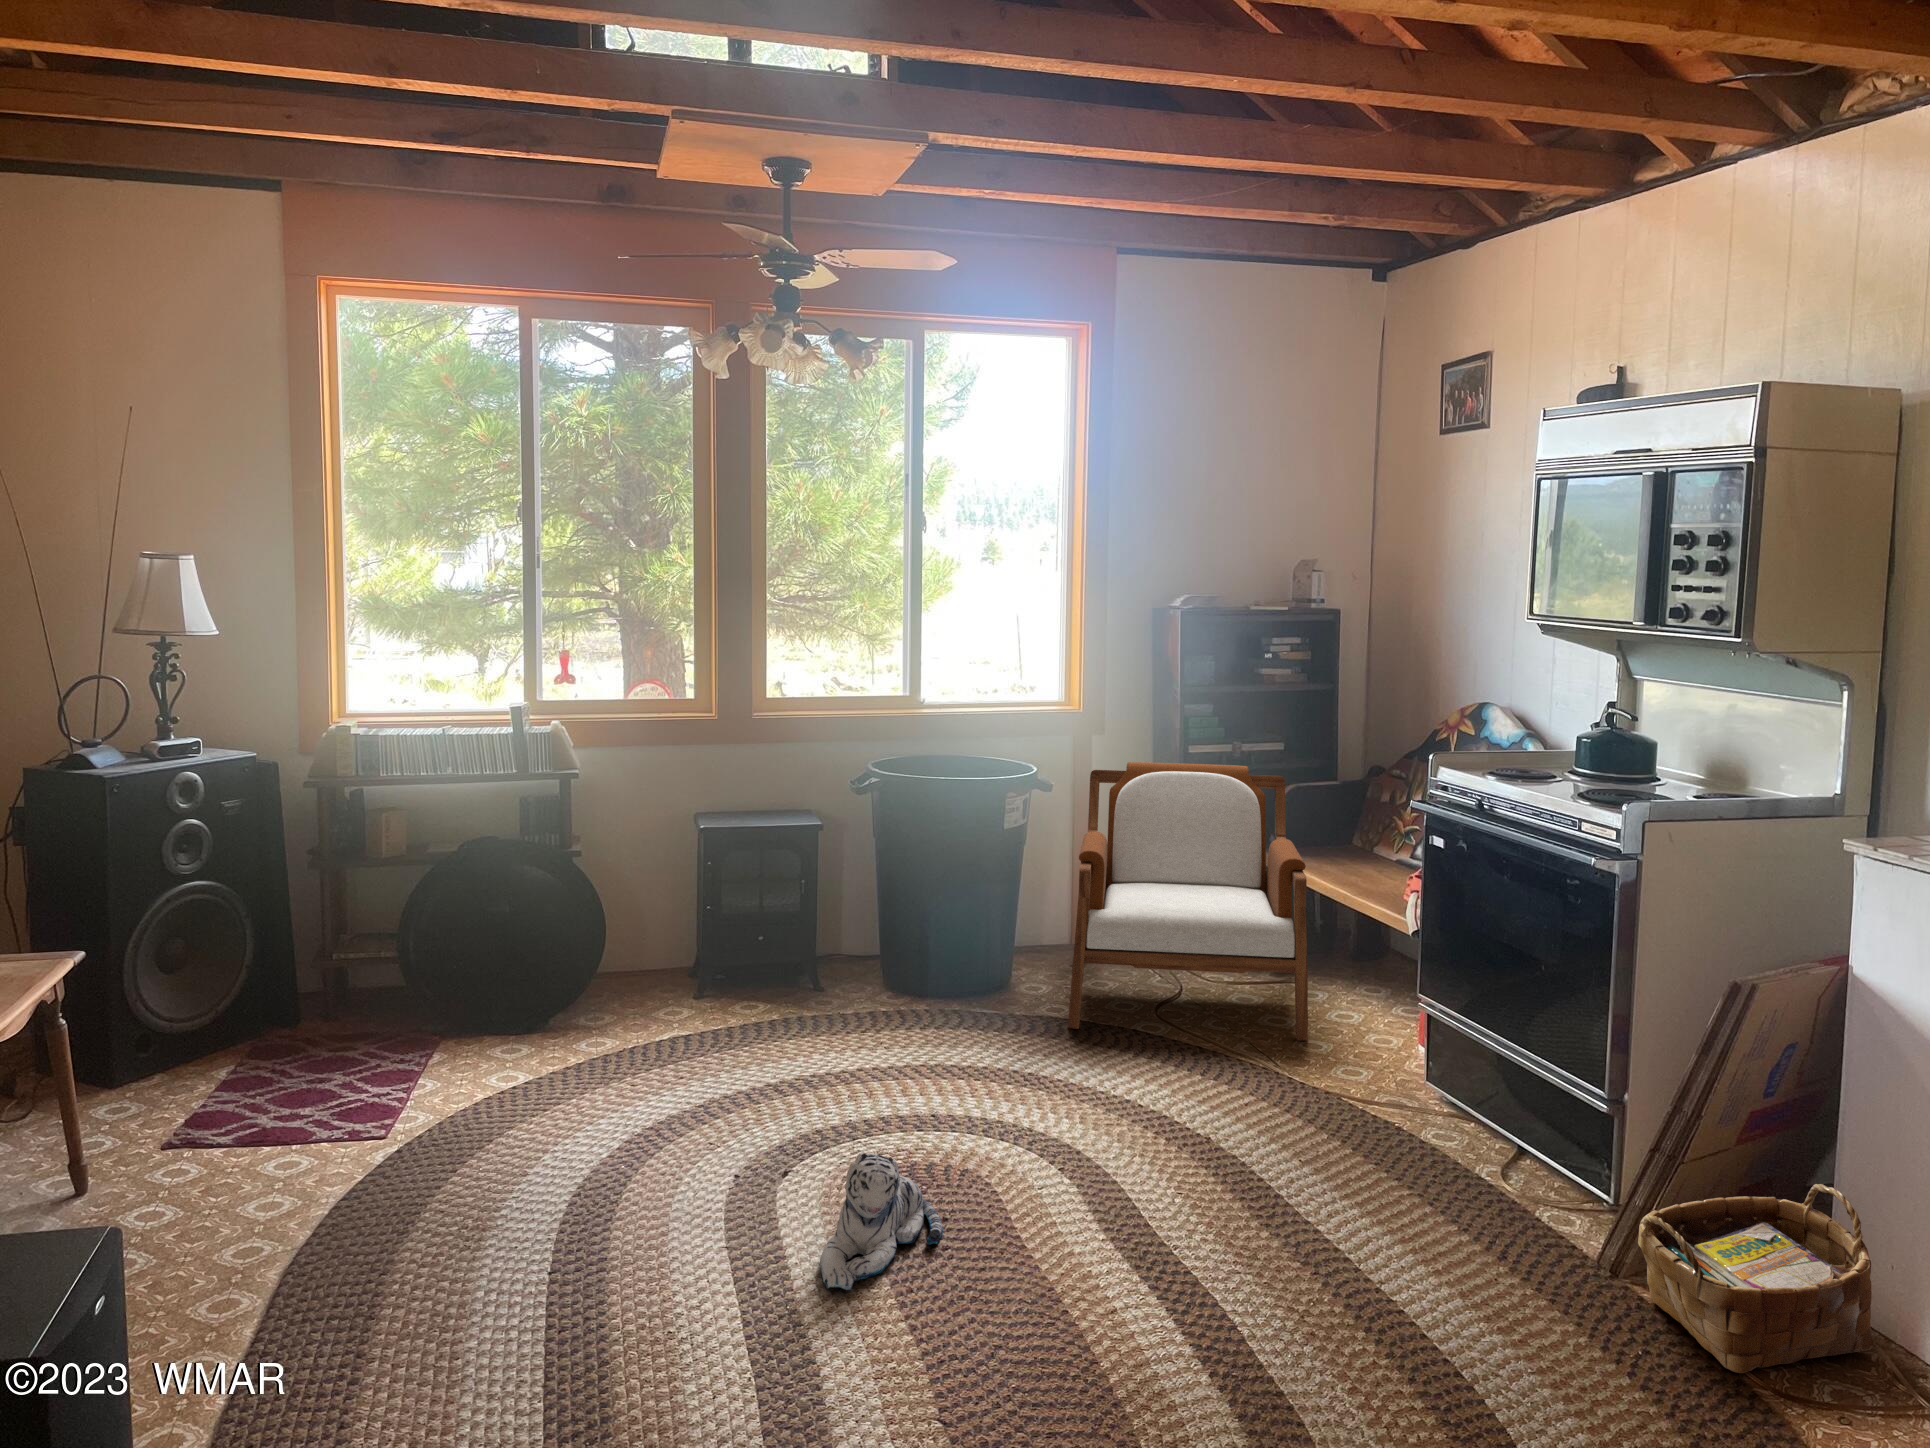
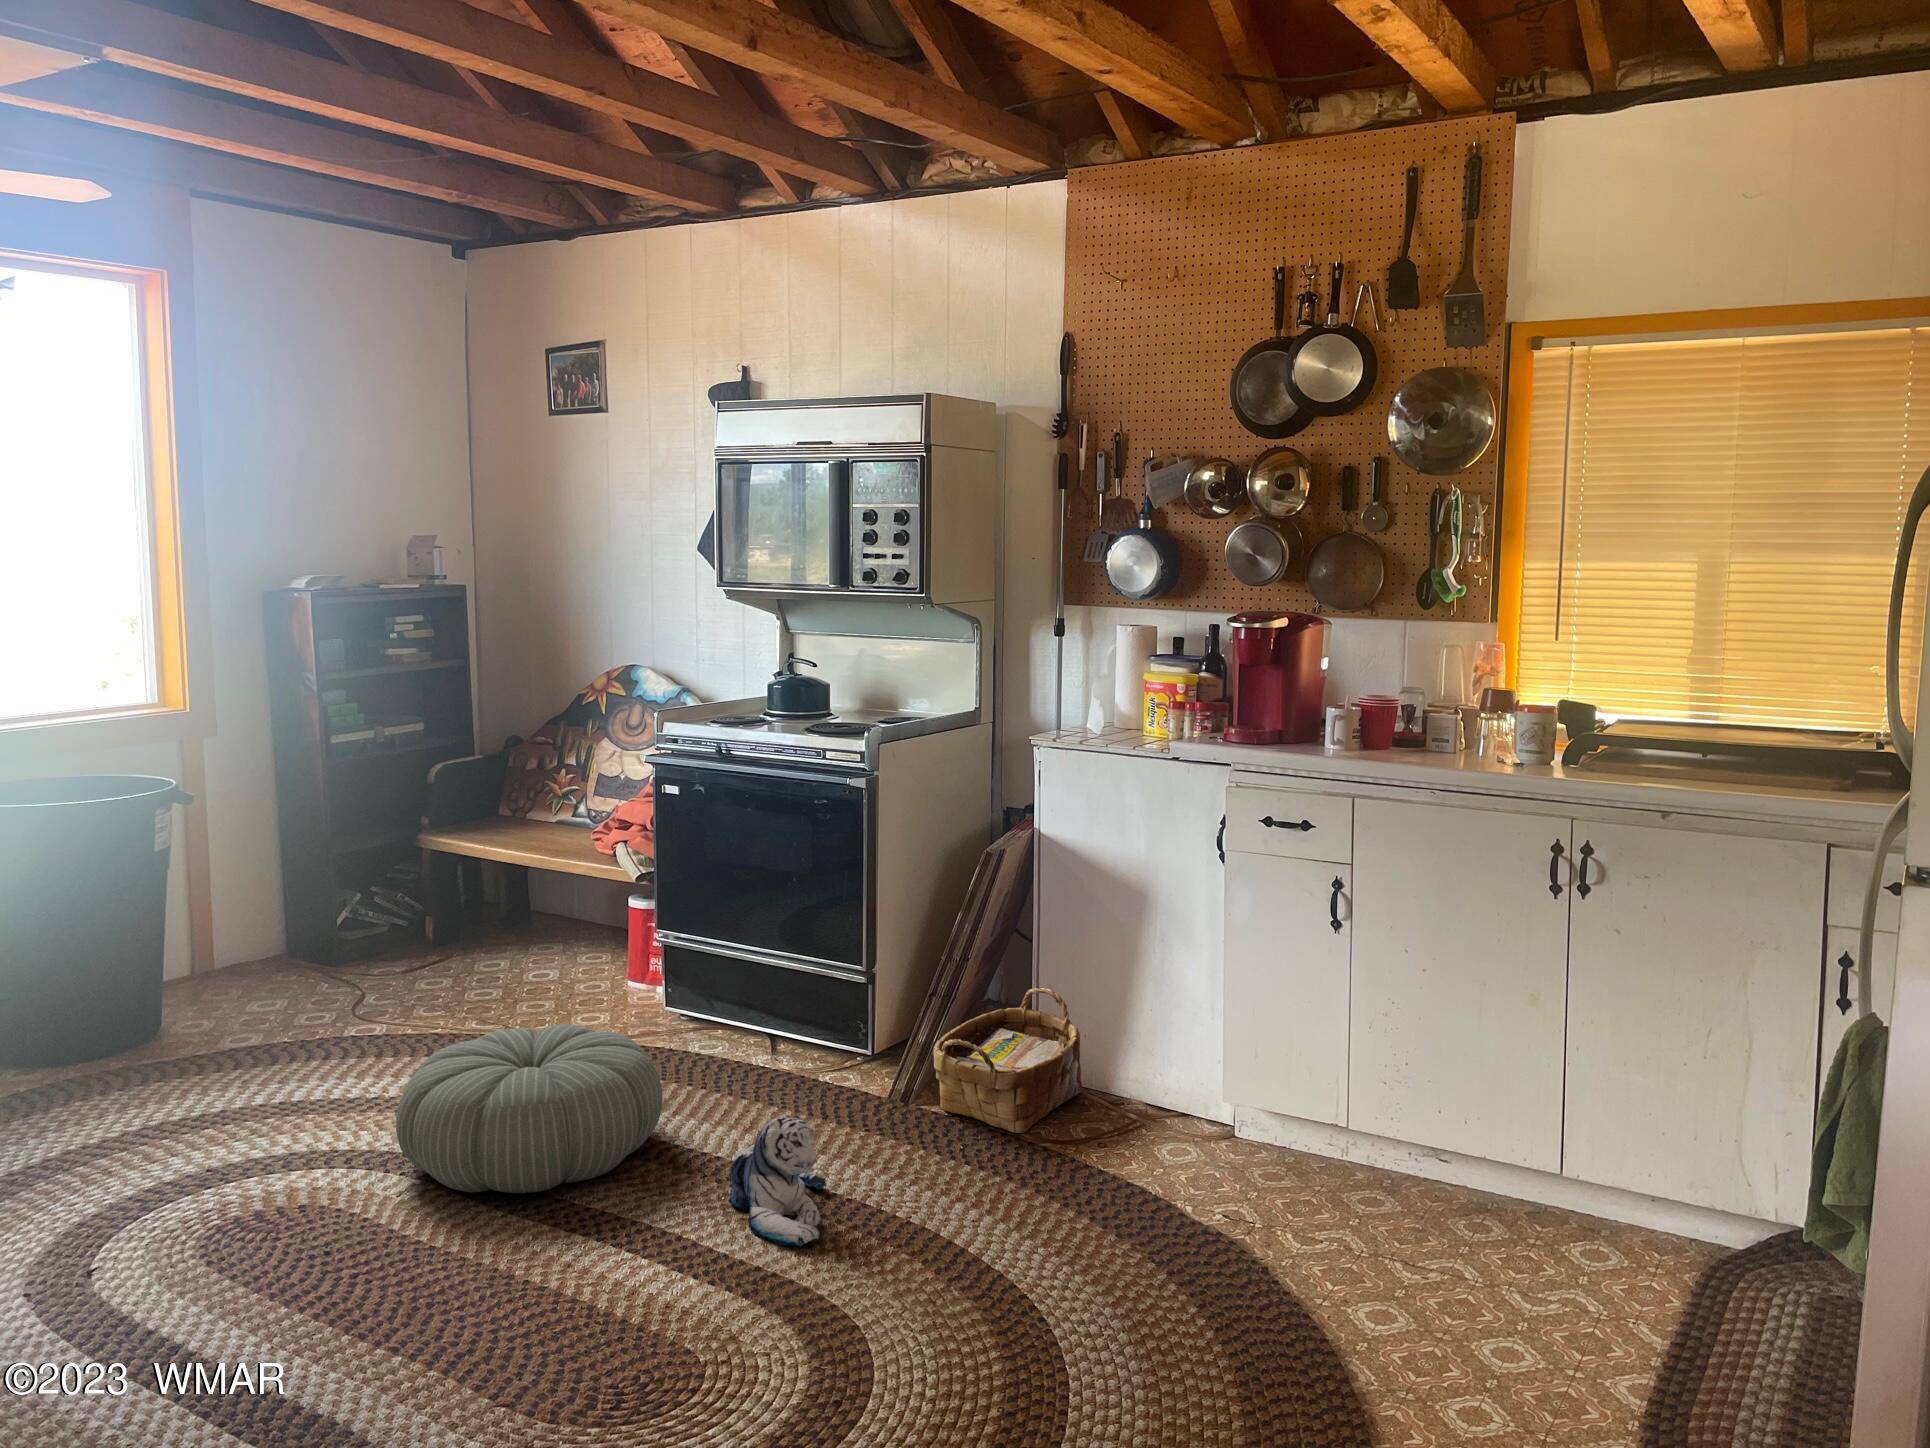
armchair: present [1068,762,1308,1040] -> none [211,752,534,1061]
pouf: none [1057,1052,1311,1230] -> present [396,1024,663,1193]
plush toy: present [820,1153,943,1290] -> present [728,1116,826,1247]

